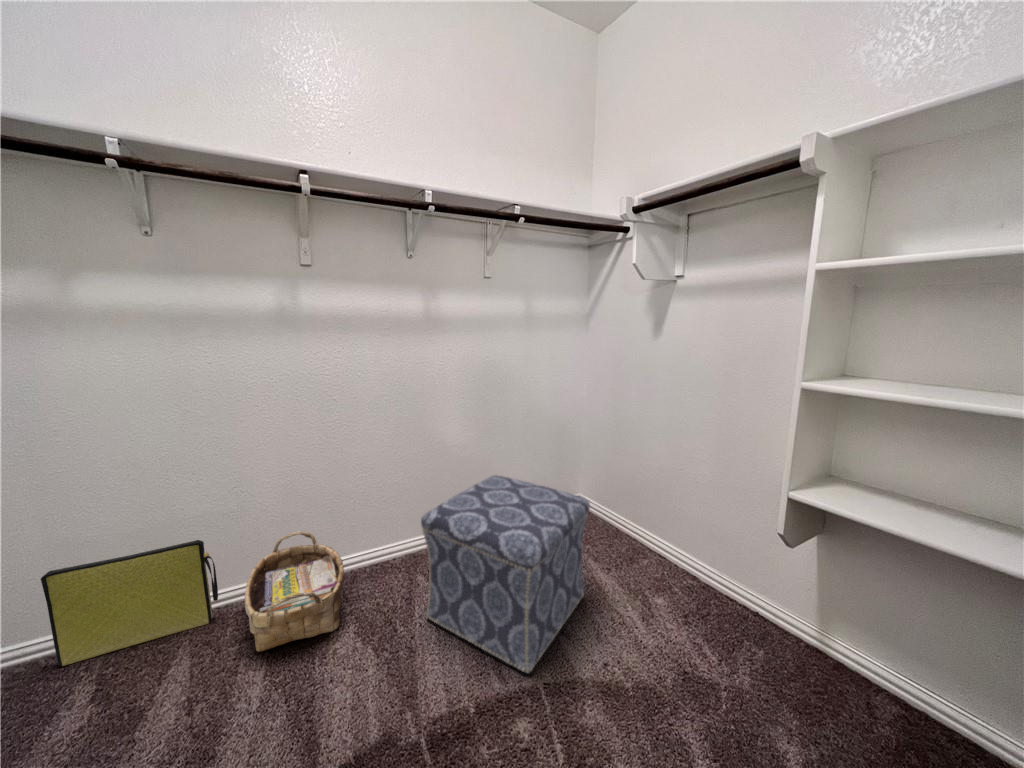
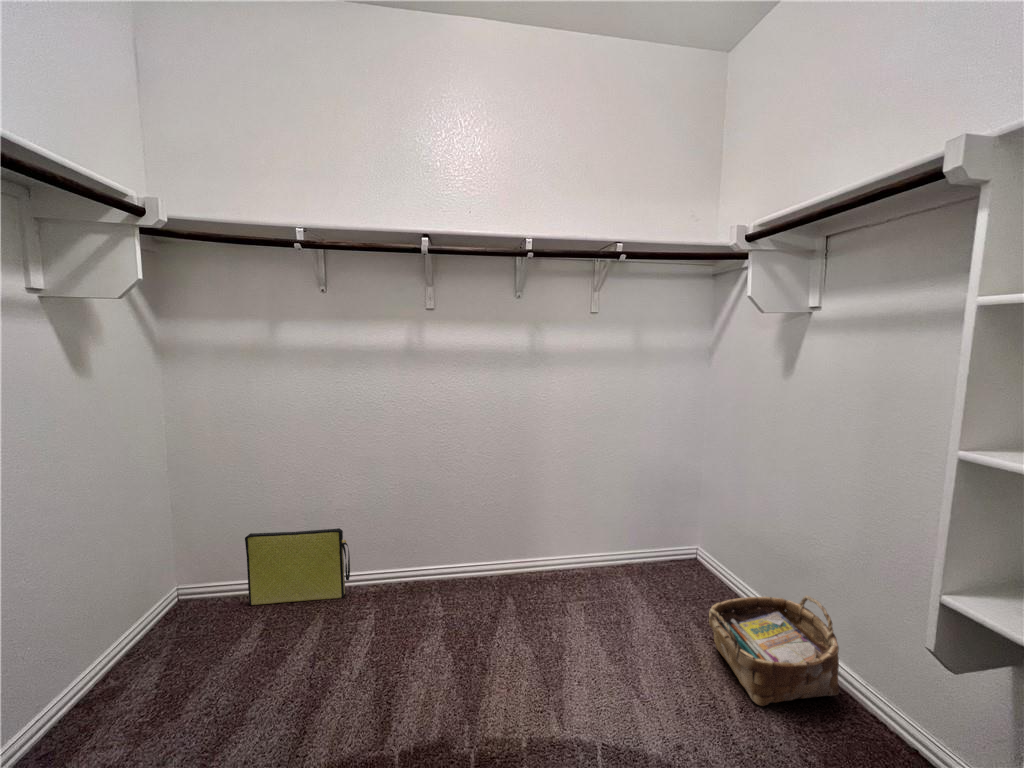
ottoman: present [421,475,590,674] -> none [502,511,680,728]
woven basket: present [245,532,344,651] -> present [709,596,839,706]

